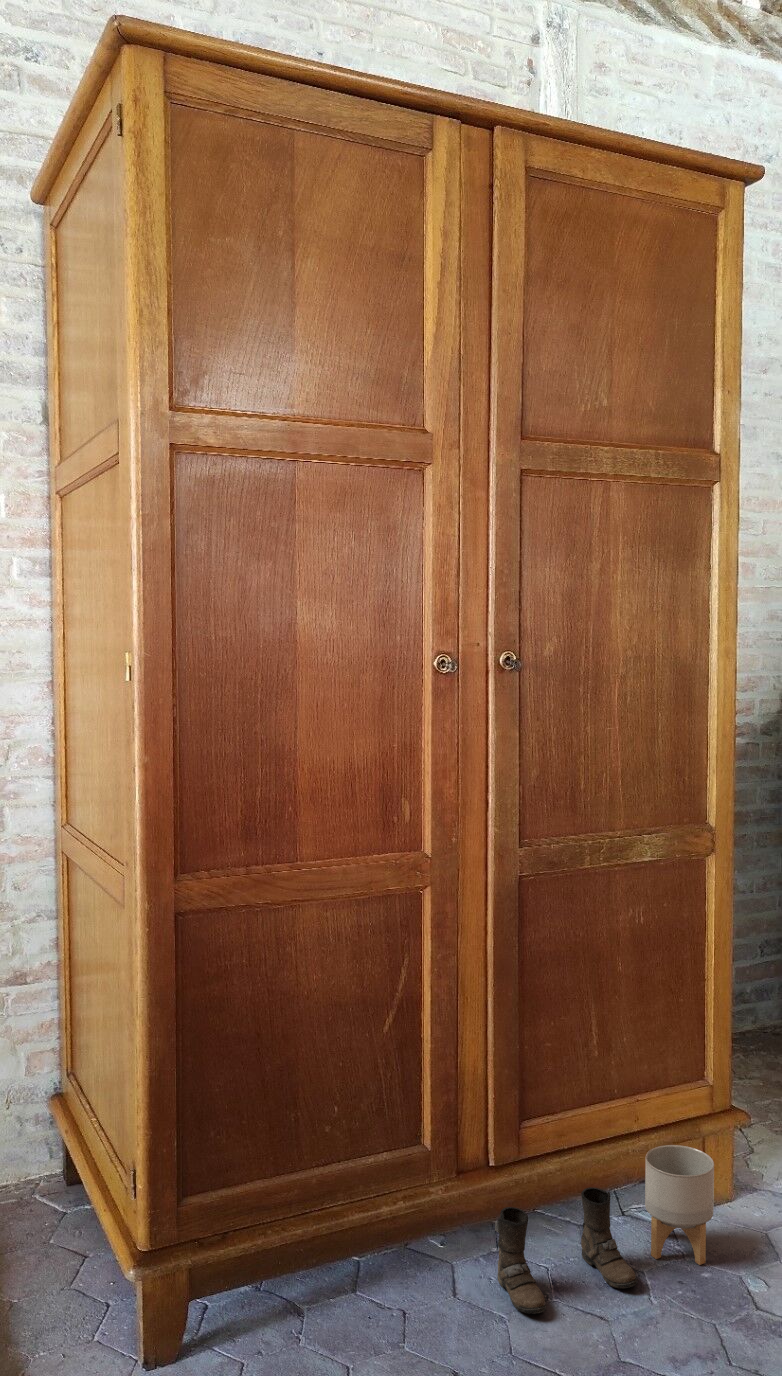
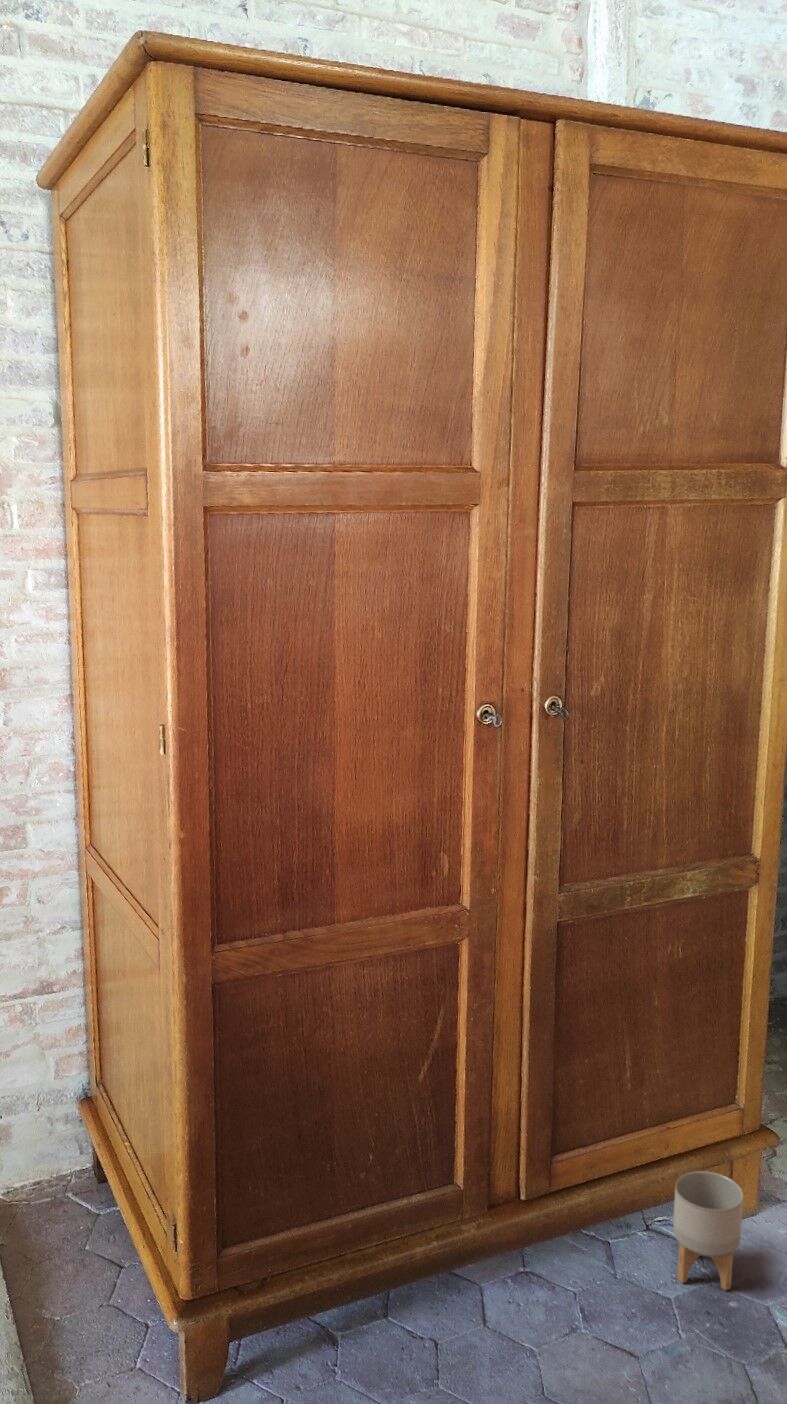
boots: present [495,1187,637,1314] -> none [527,1216,665,1349]

